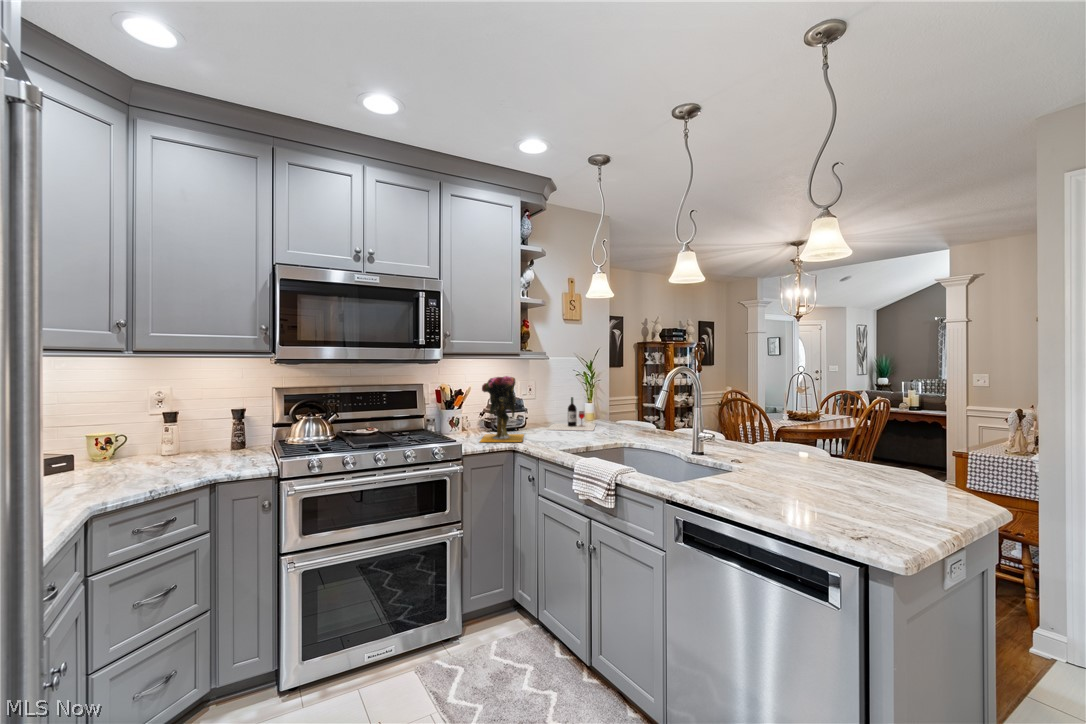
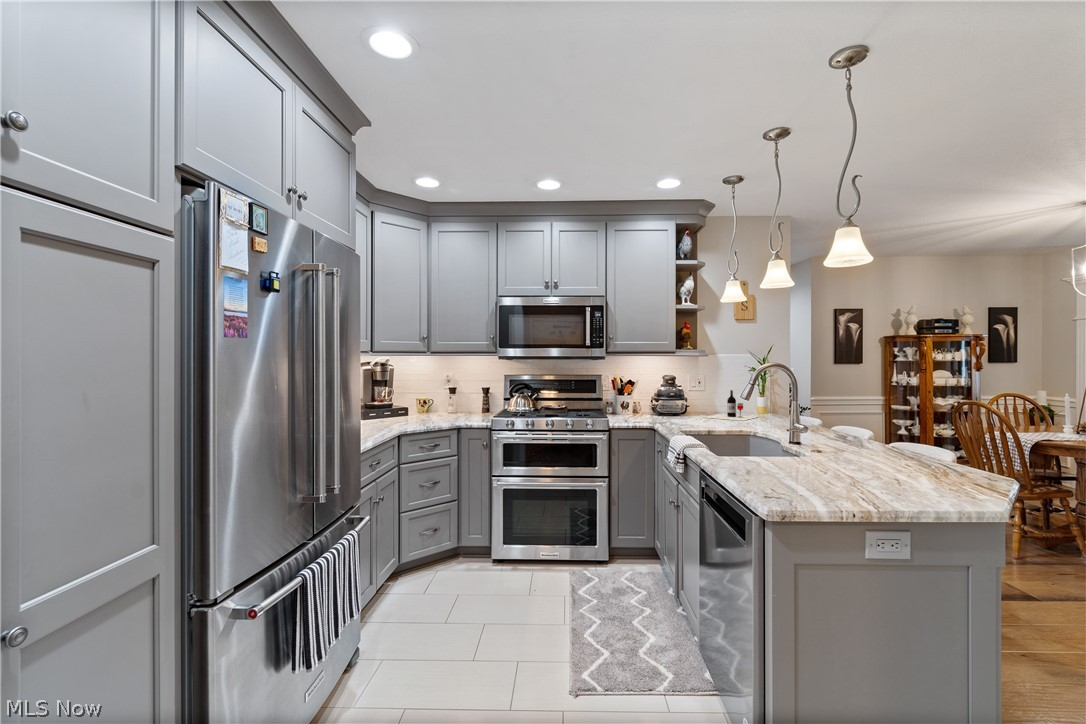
vase: present [480,376,524,442] -> none [630,370,675,423]

